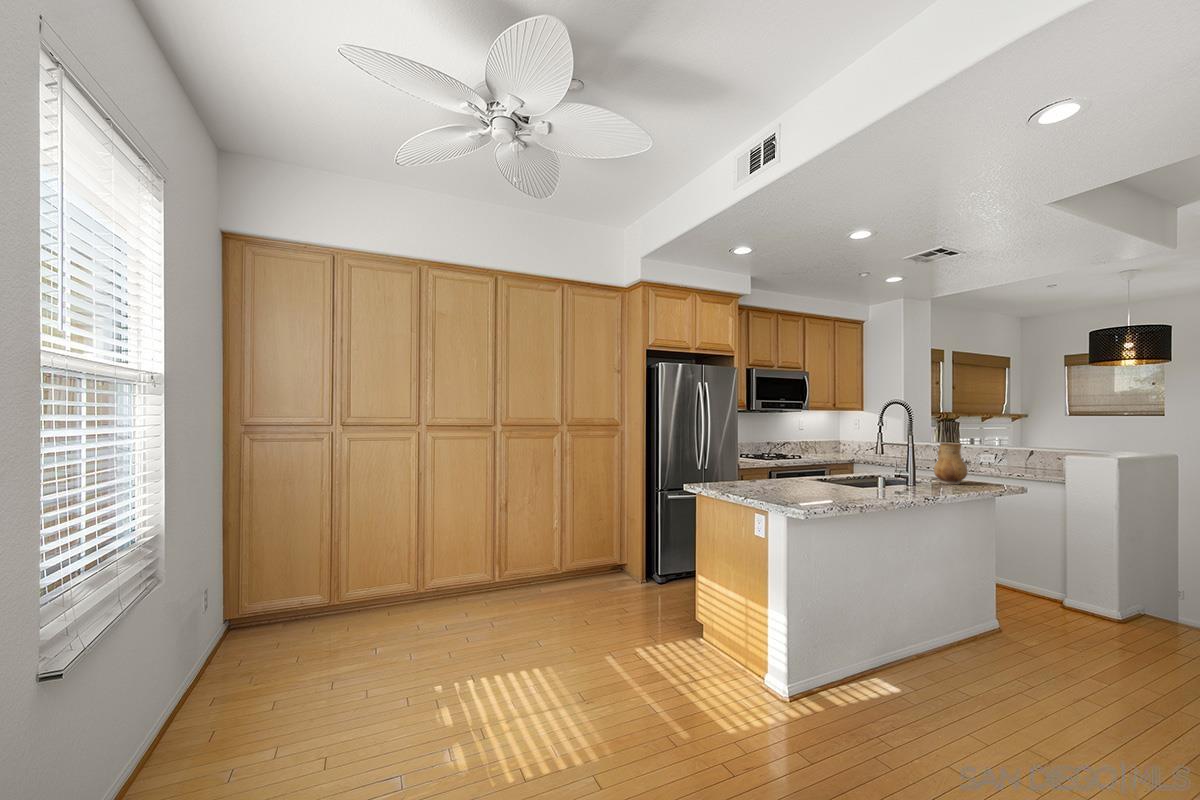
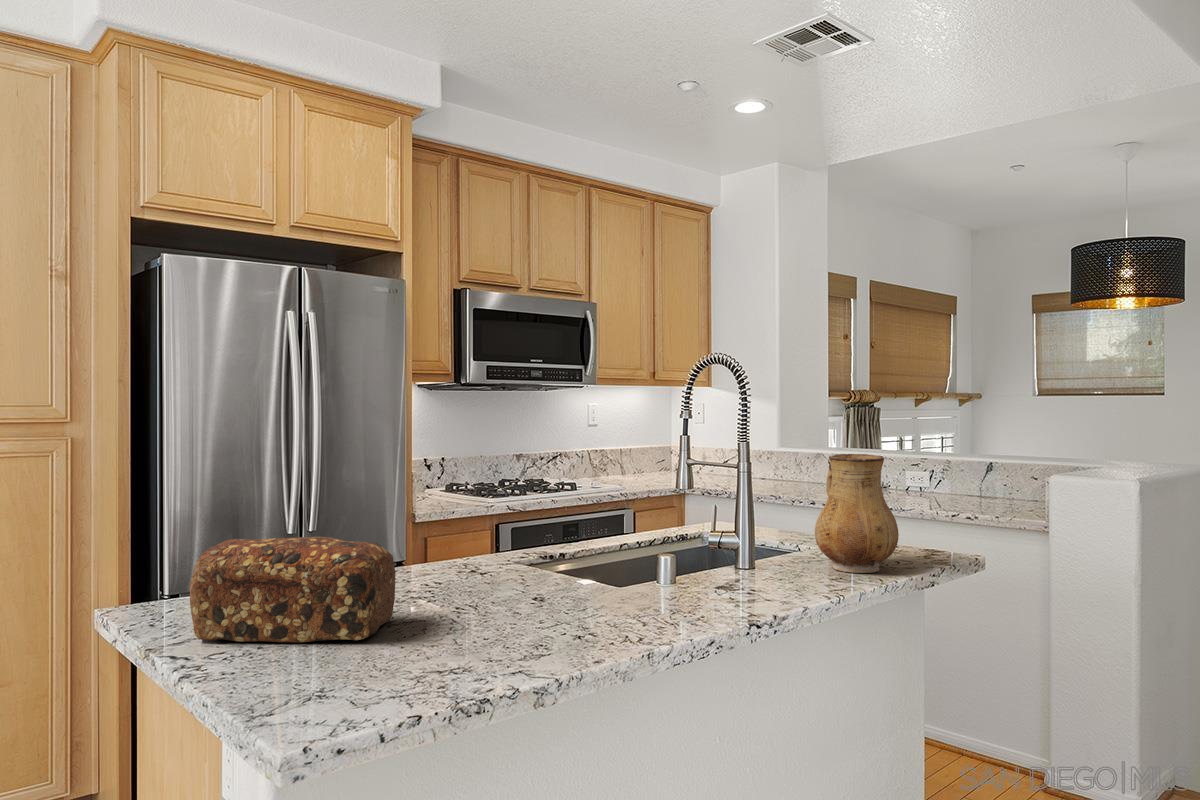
bread loaf: none [754,460,805,488] -> present [190,537,395,642]

